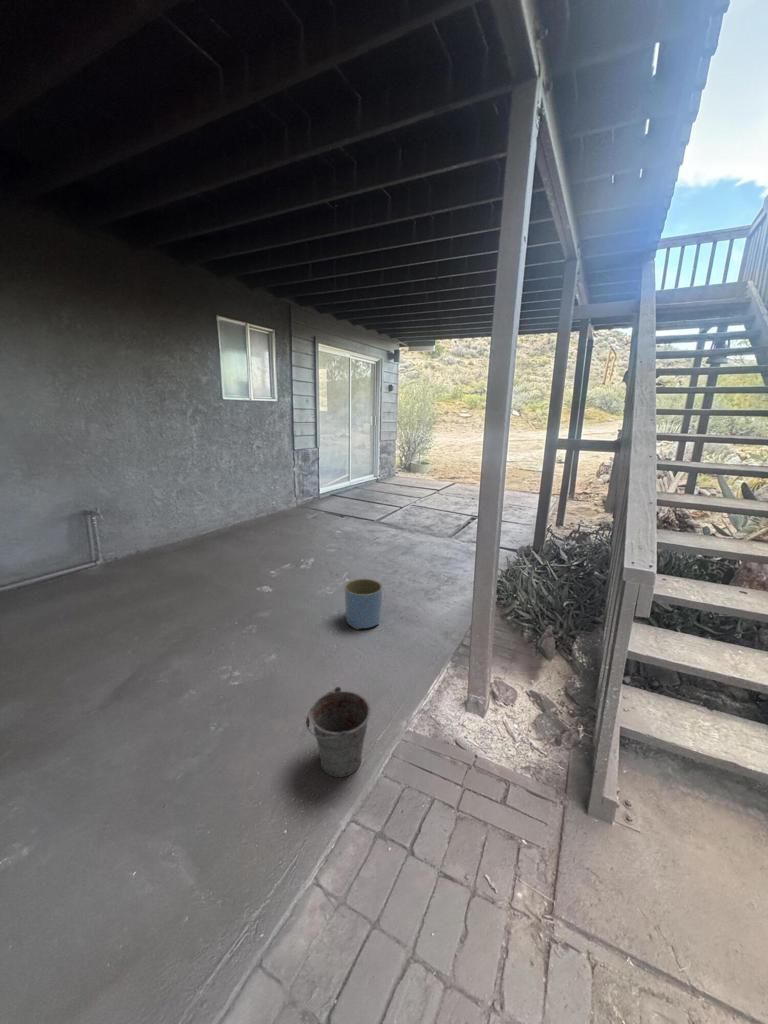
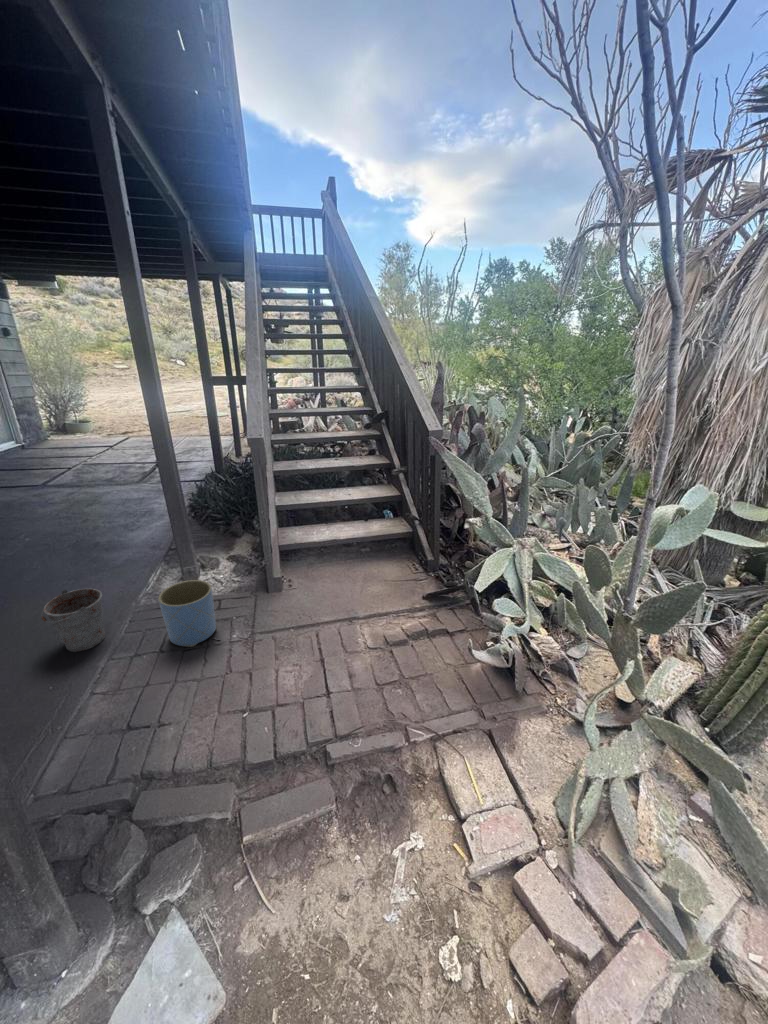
planter: present [345,579,382,629] -> present [158,580,216,647]

